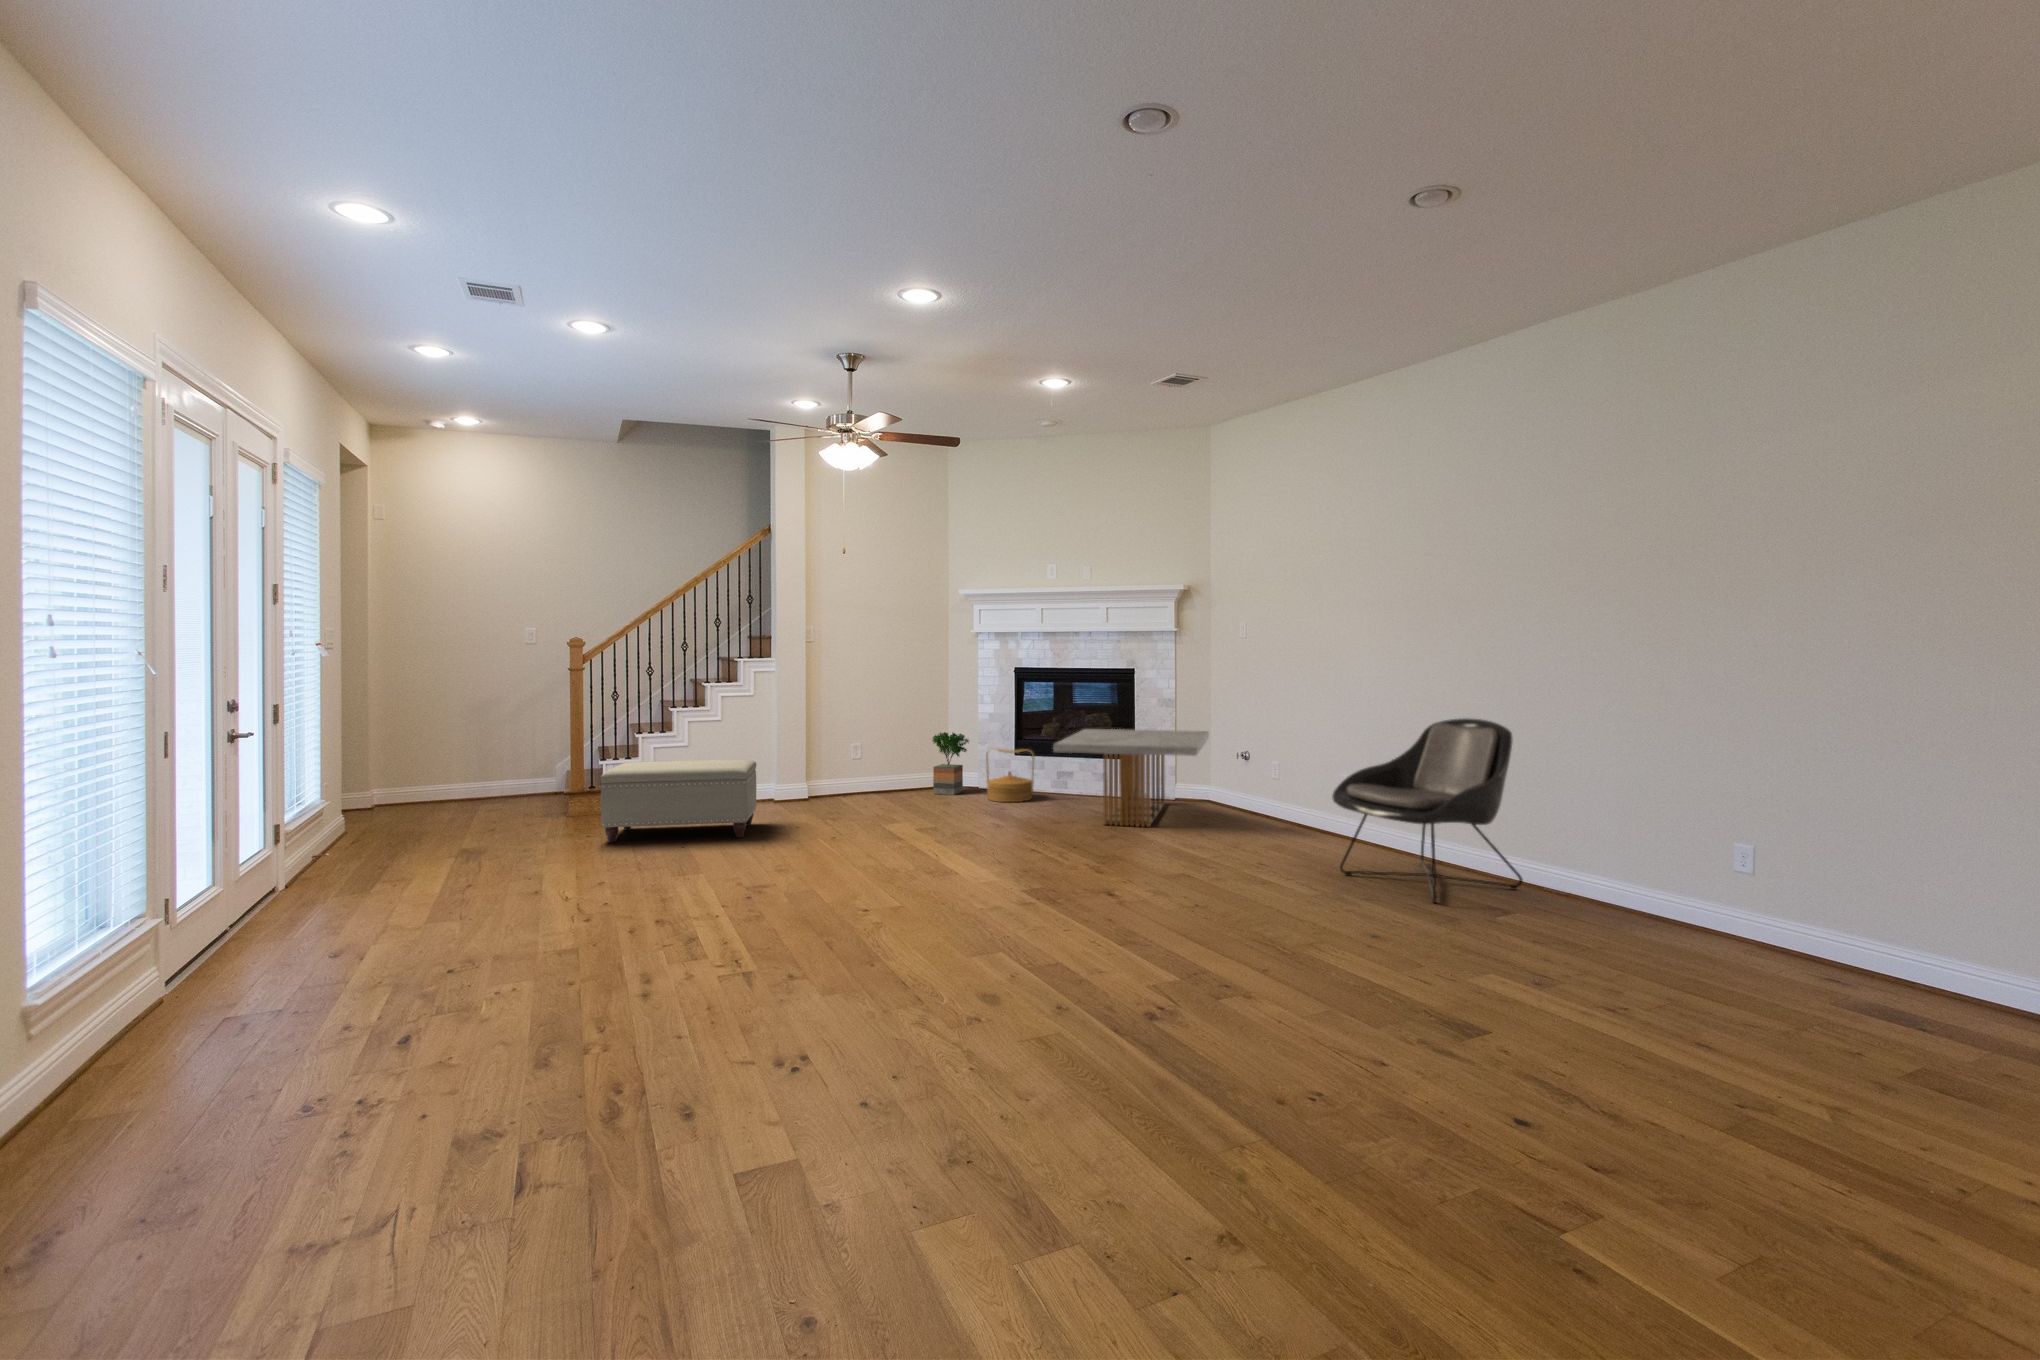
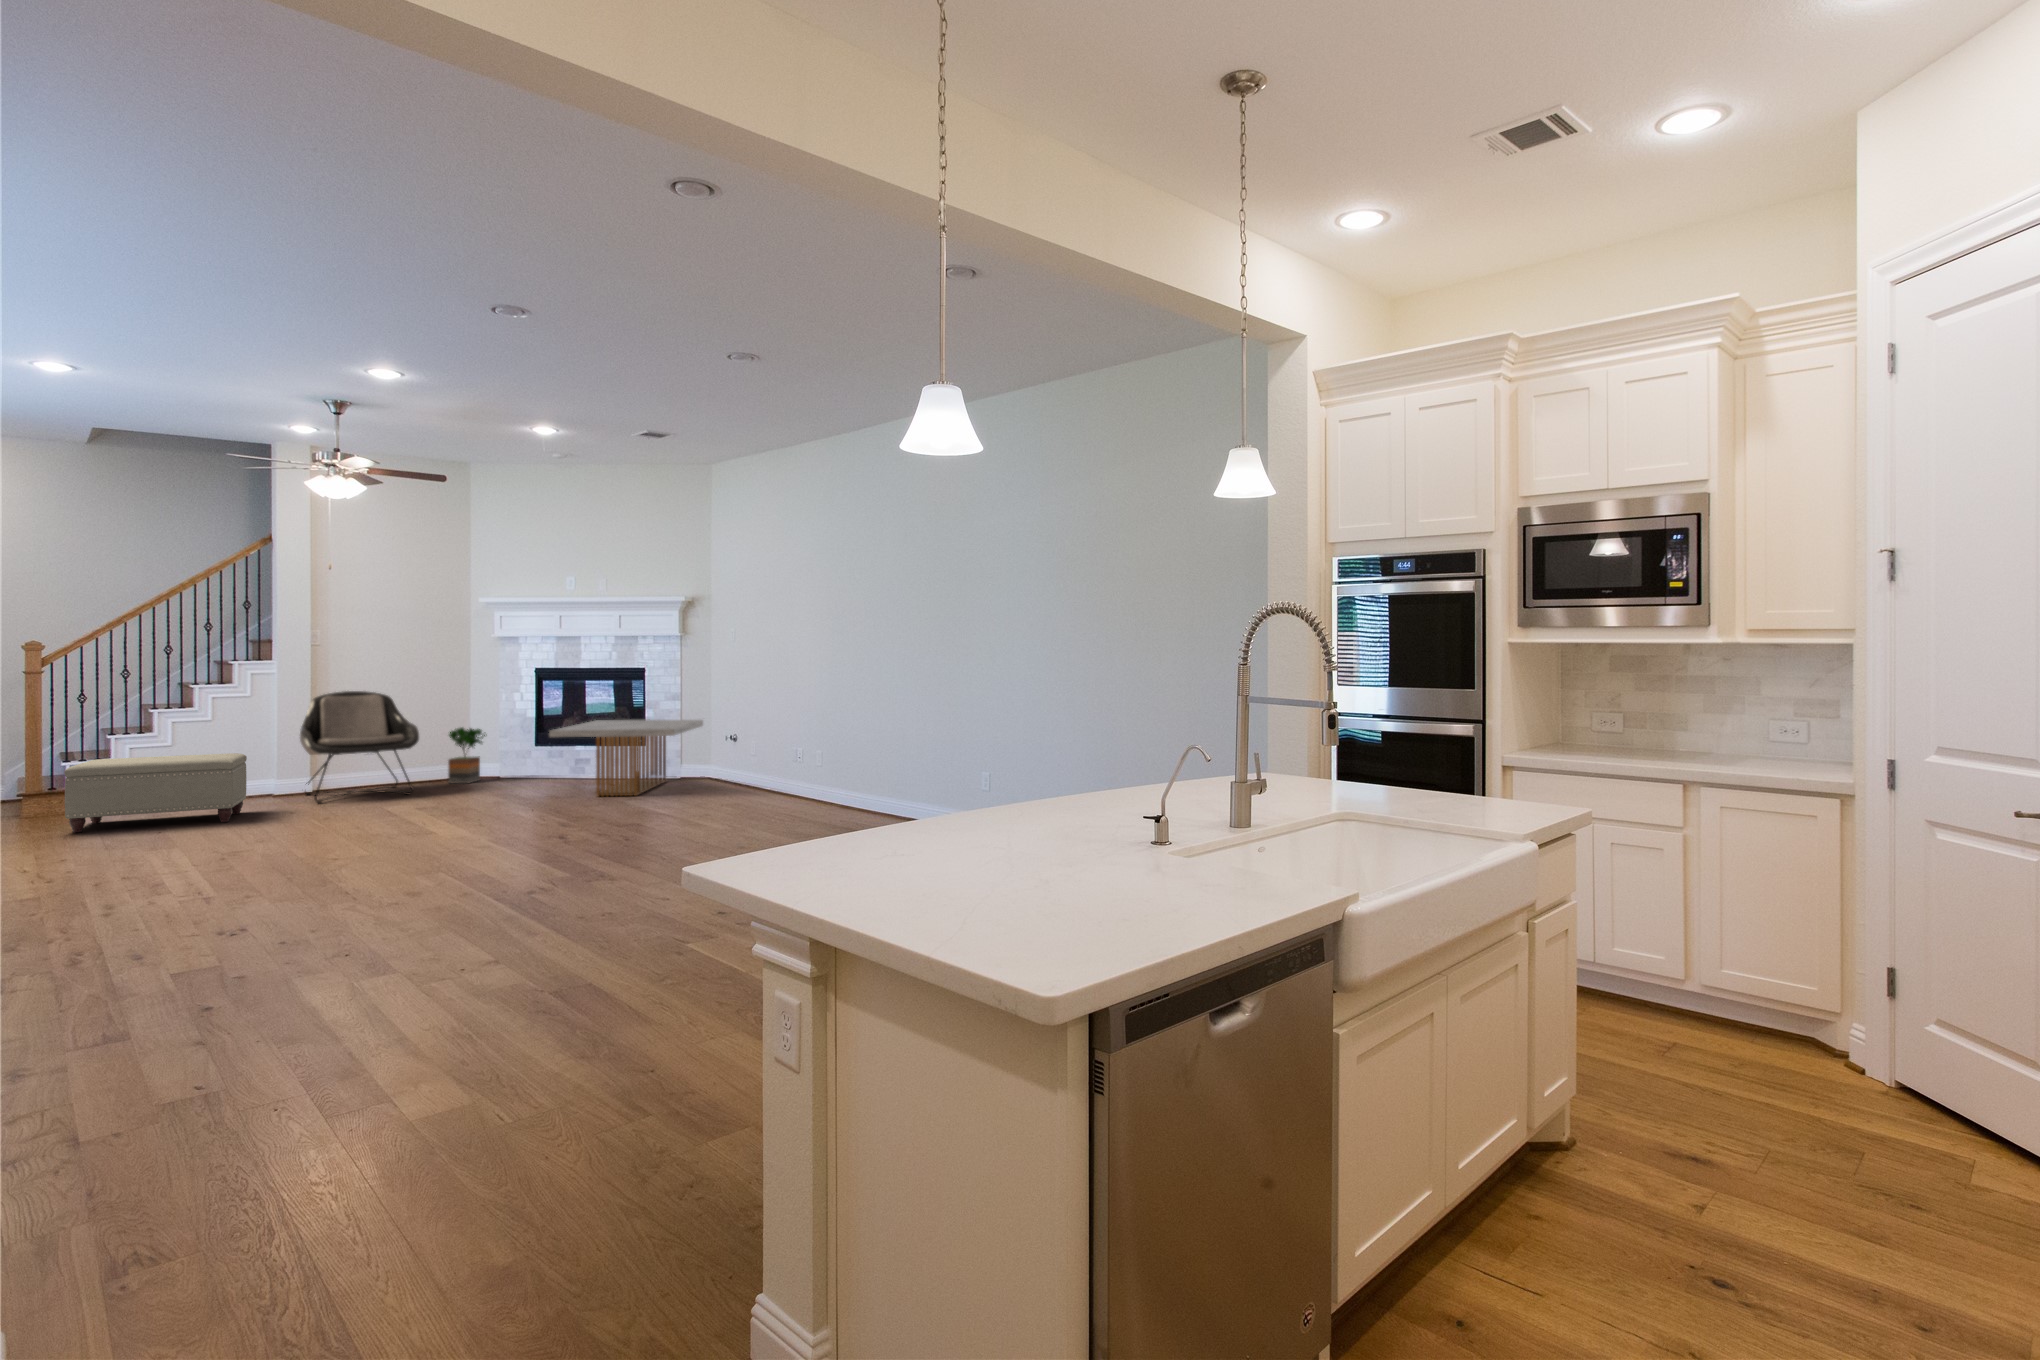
lounge chair: present [1333,718,1523,903] -> present [300,691,419,803]
woven basket: present [986,749,1034,802] -> none [500,740,548,786]

